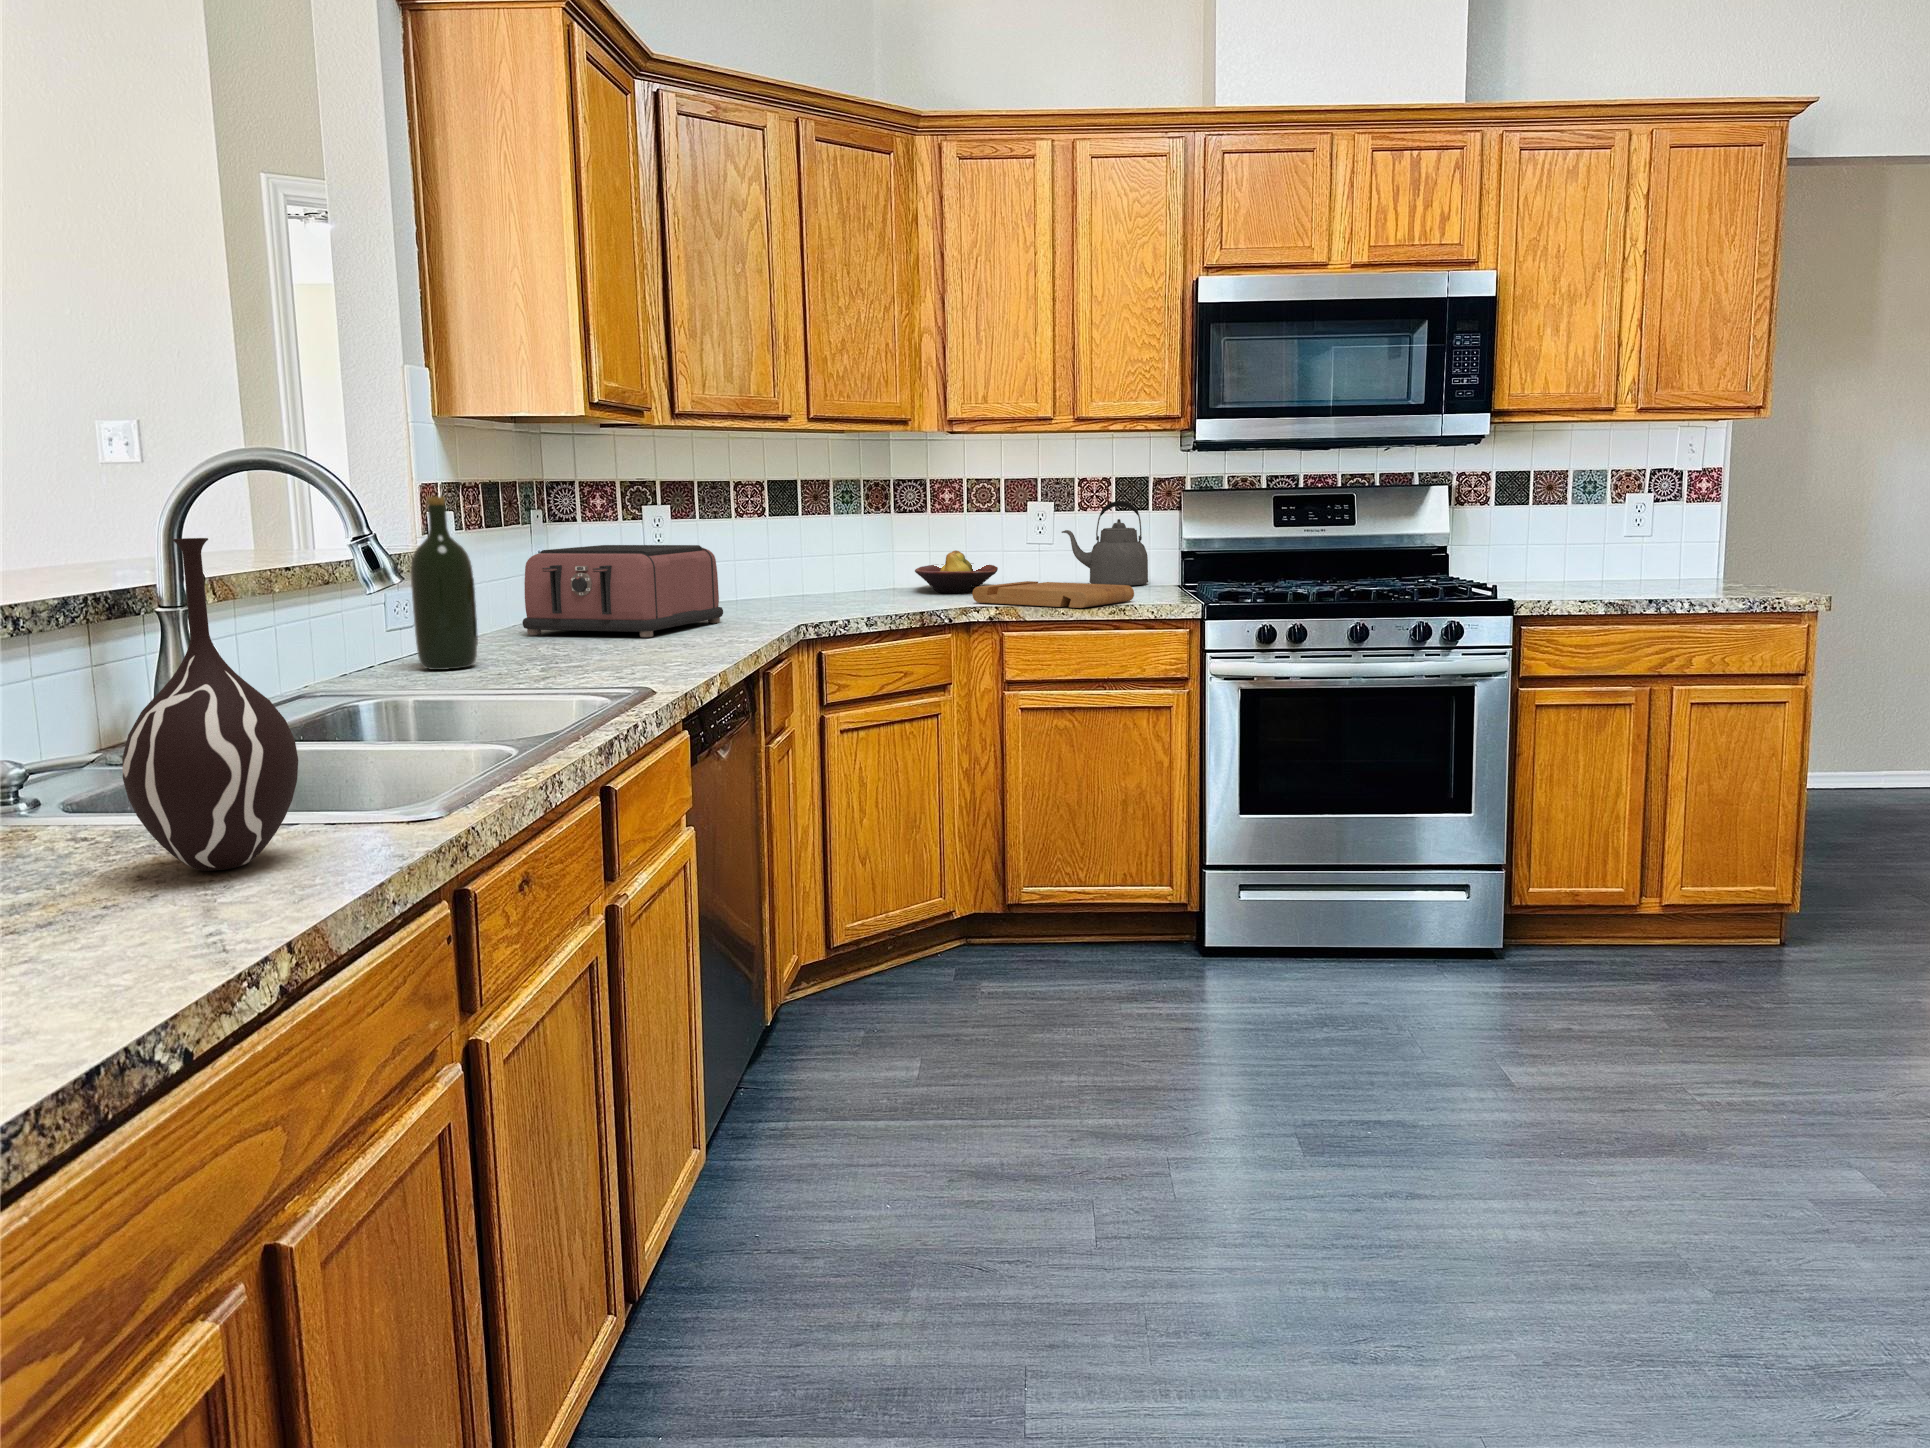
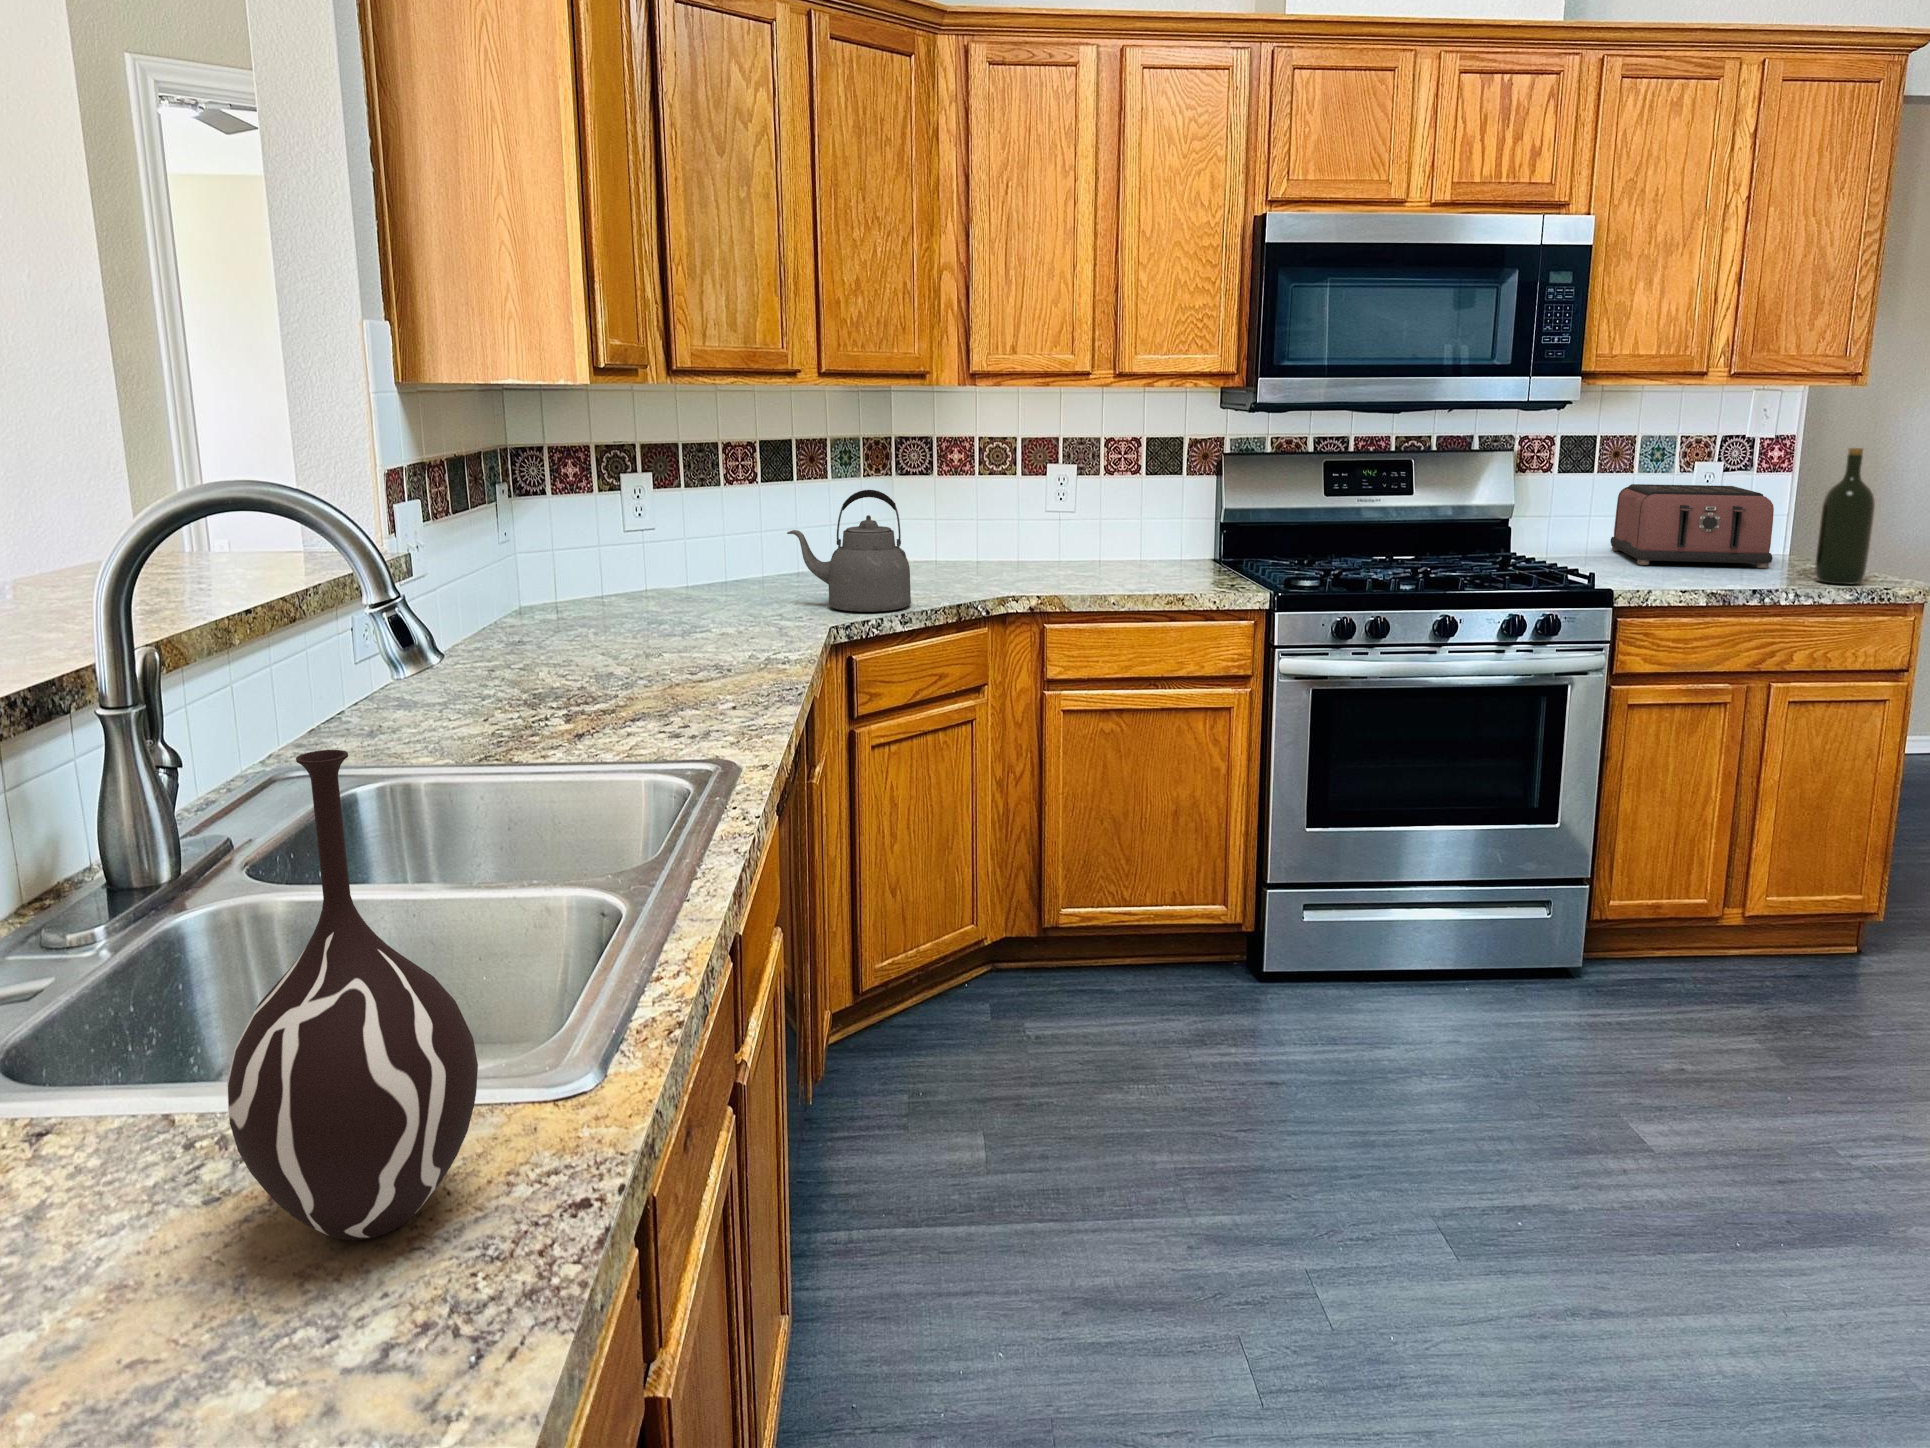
wine bottle: present [410,497,478,670] -> present [1815,448,1875,584]
kettle: present [1062,501,1148,585] -> present [787,490,911,612]
toaster: present [522,545,723,637] -> present [1610,484,1774,568]
fruit bowl: present [915,550,998,593] -> none [923,518,1016,570]
cutting board: present [972,581,1134,608] -> none [1008,561,1192,601]

